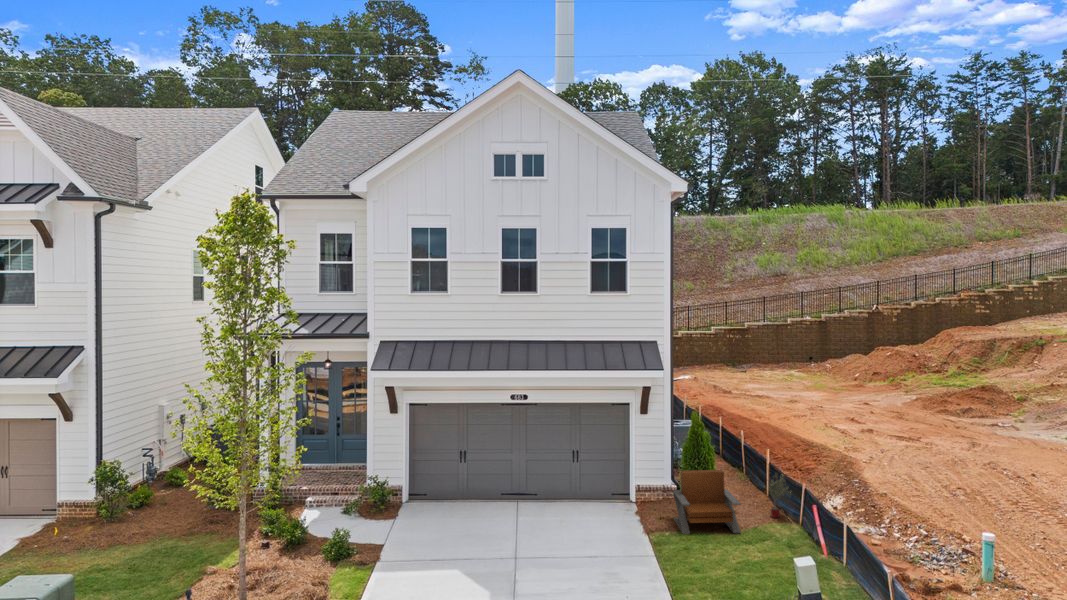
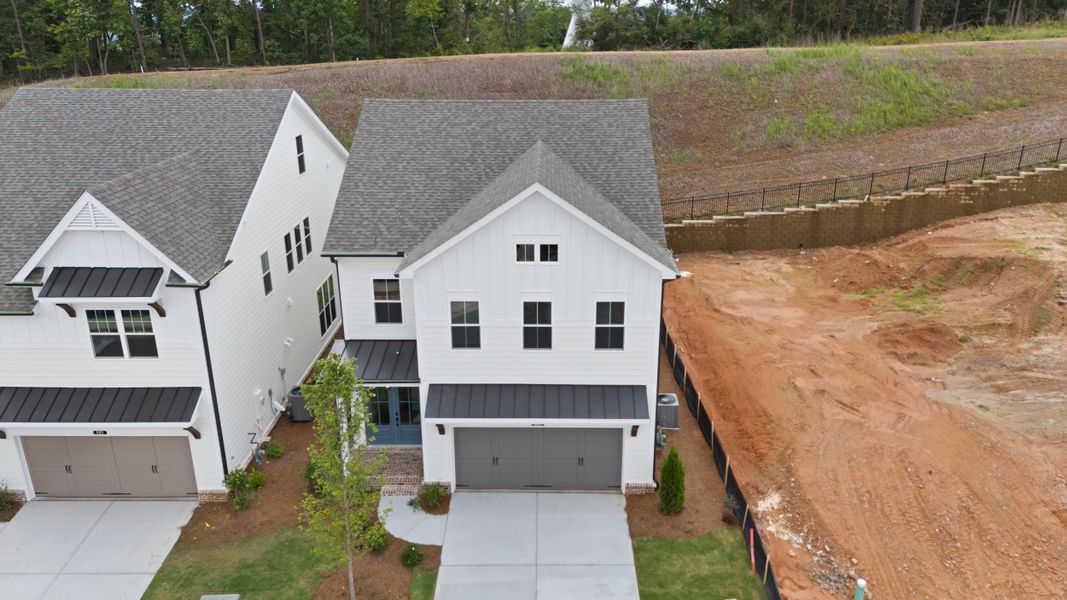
lounge chair: present [673,470,740,534] -> none [651,493,698,544]

